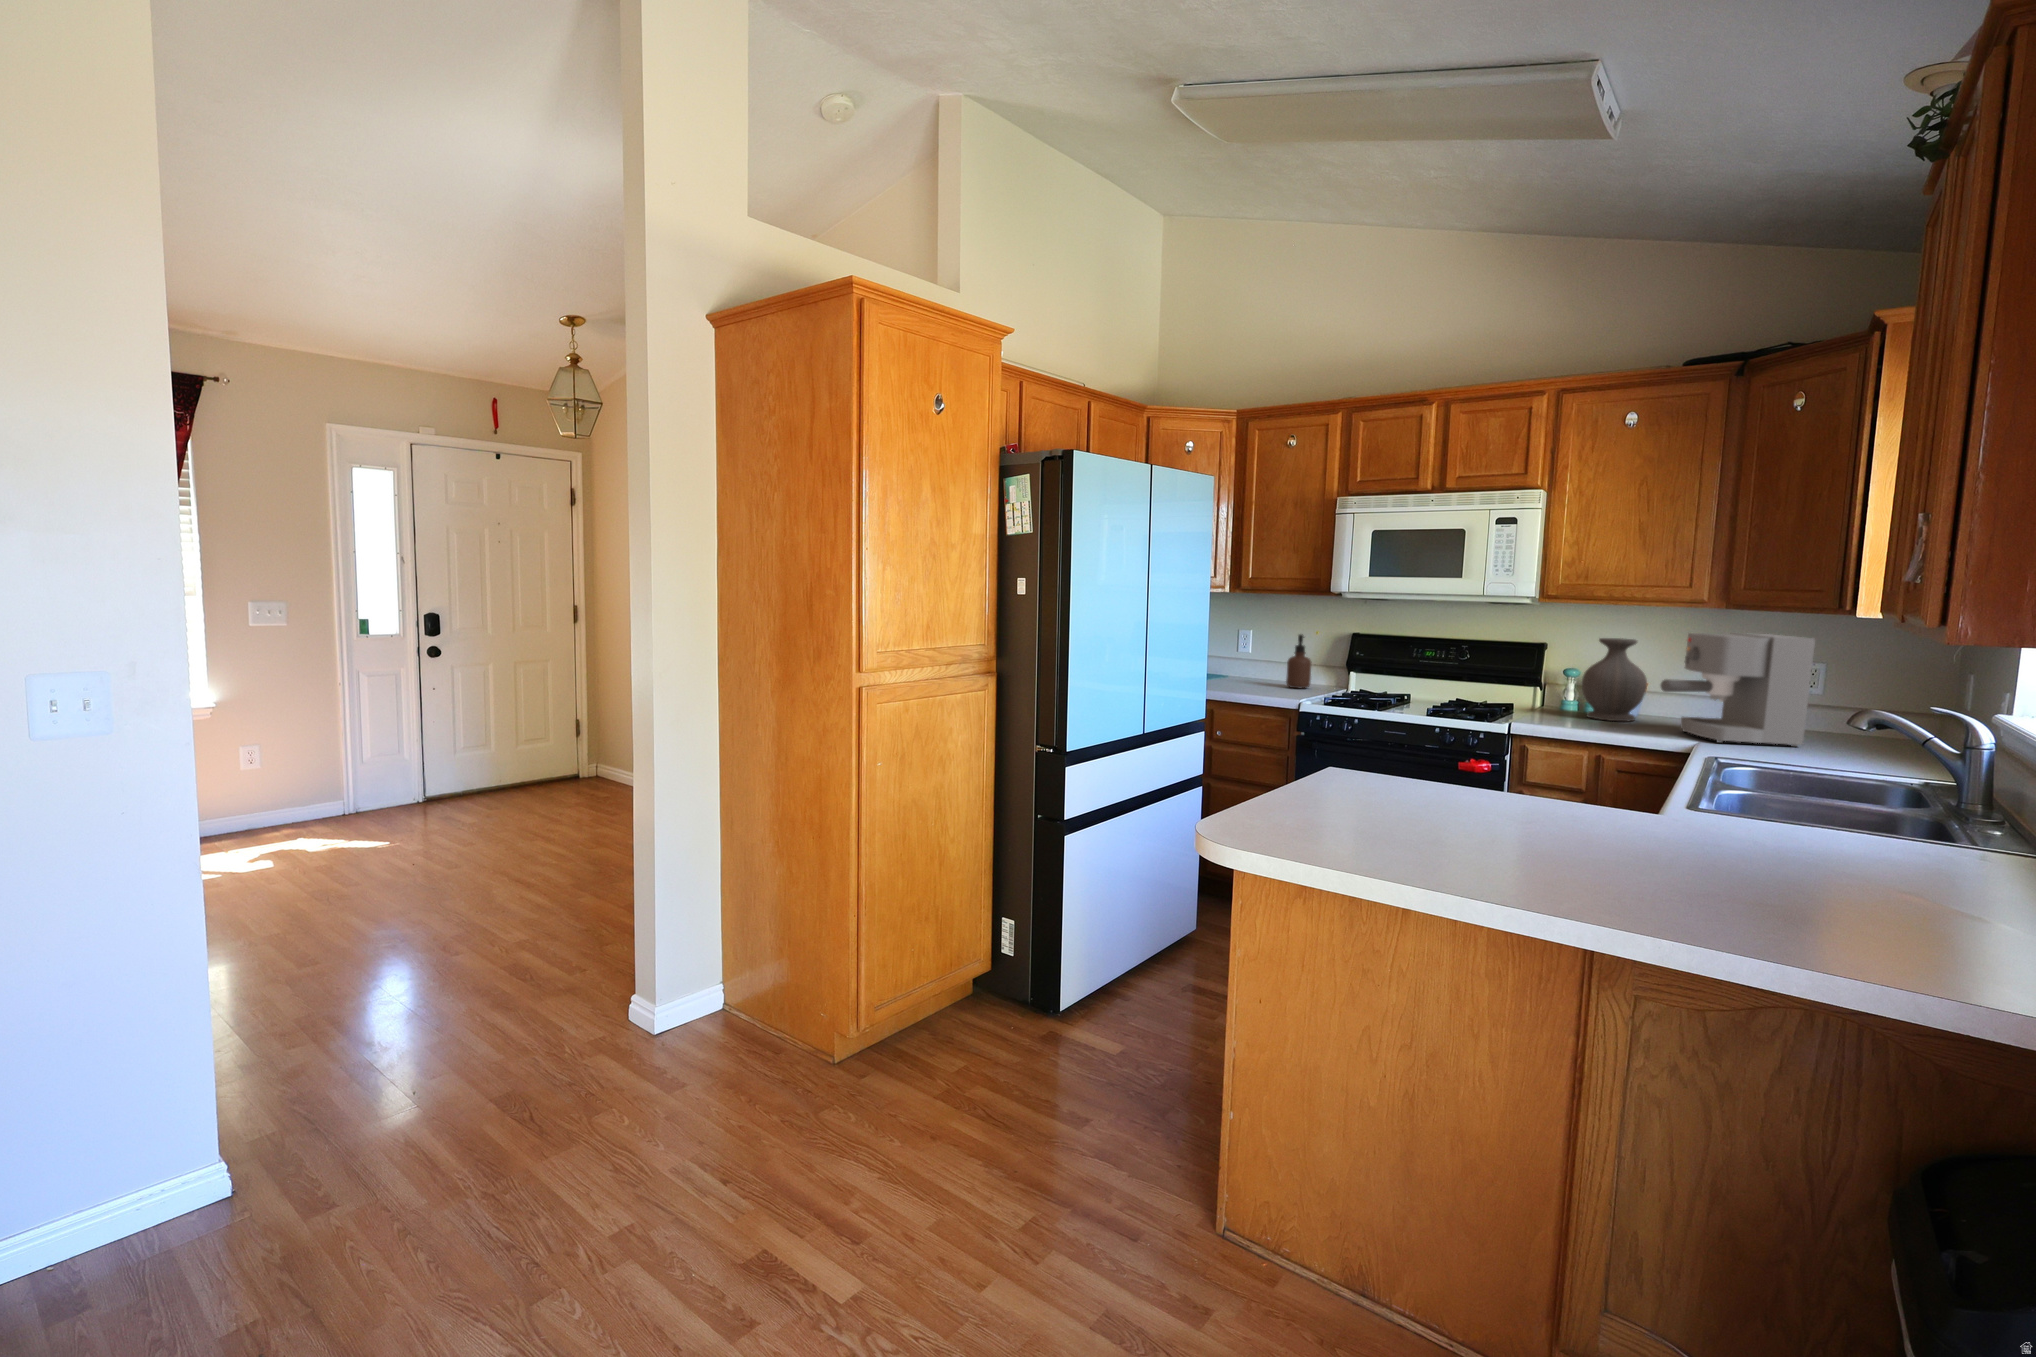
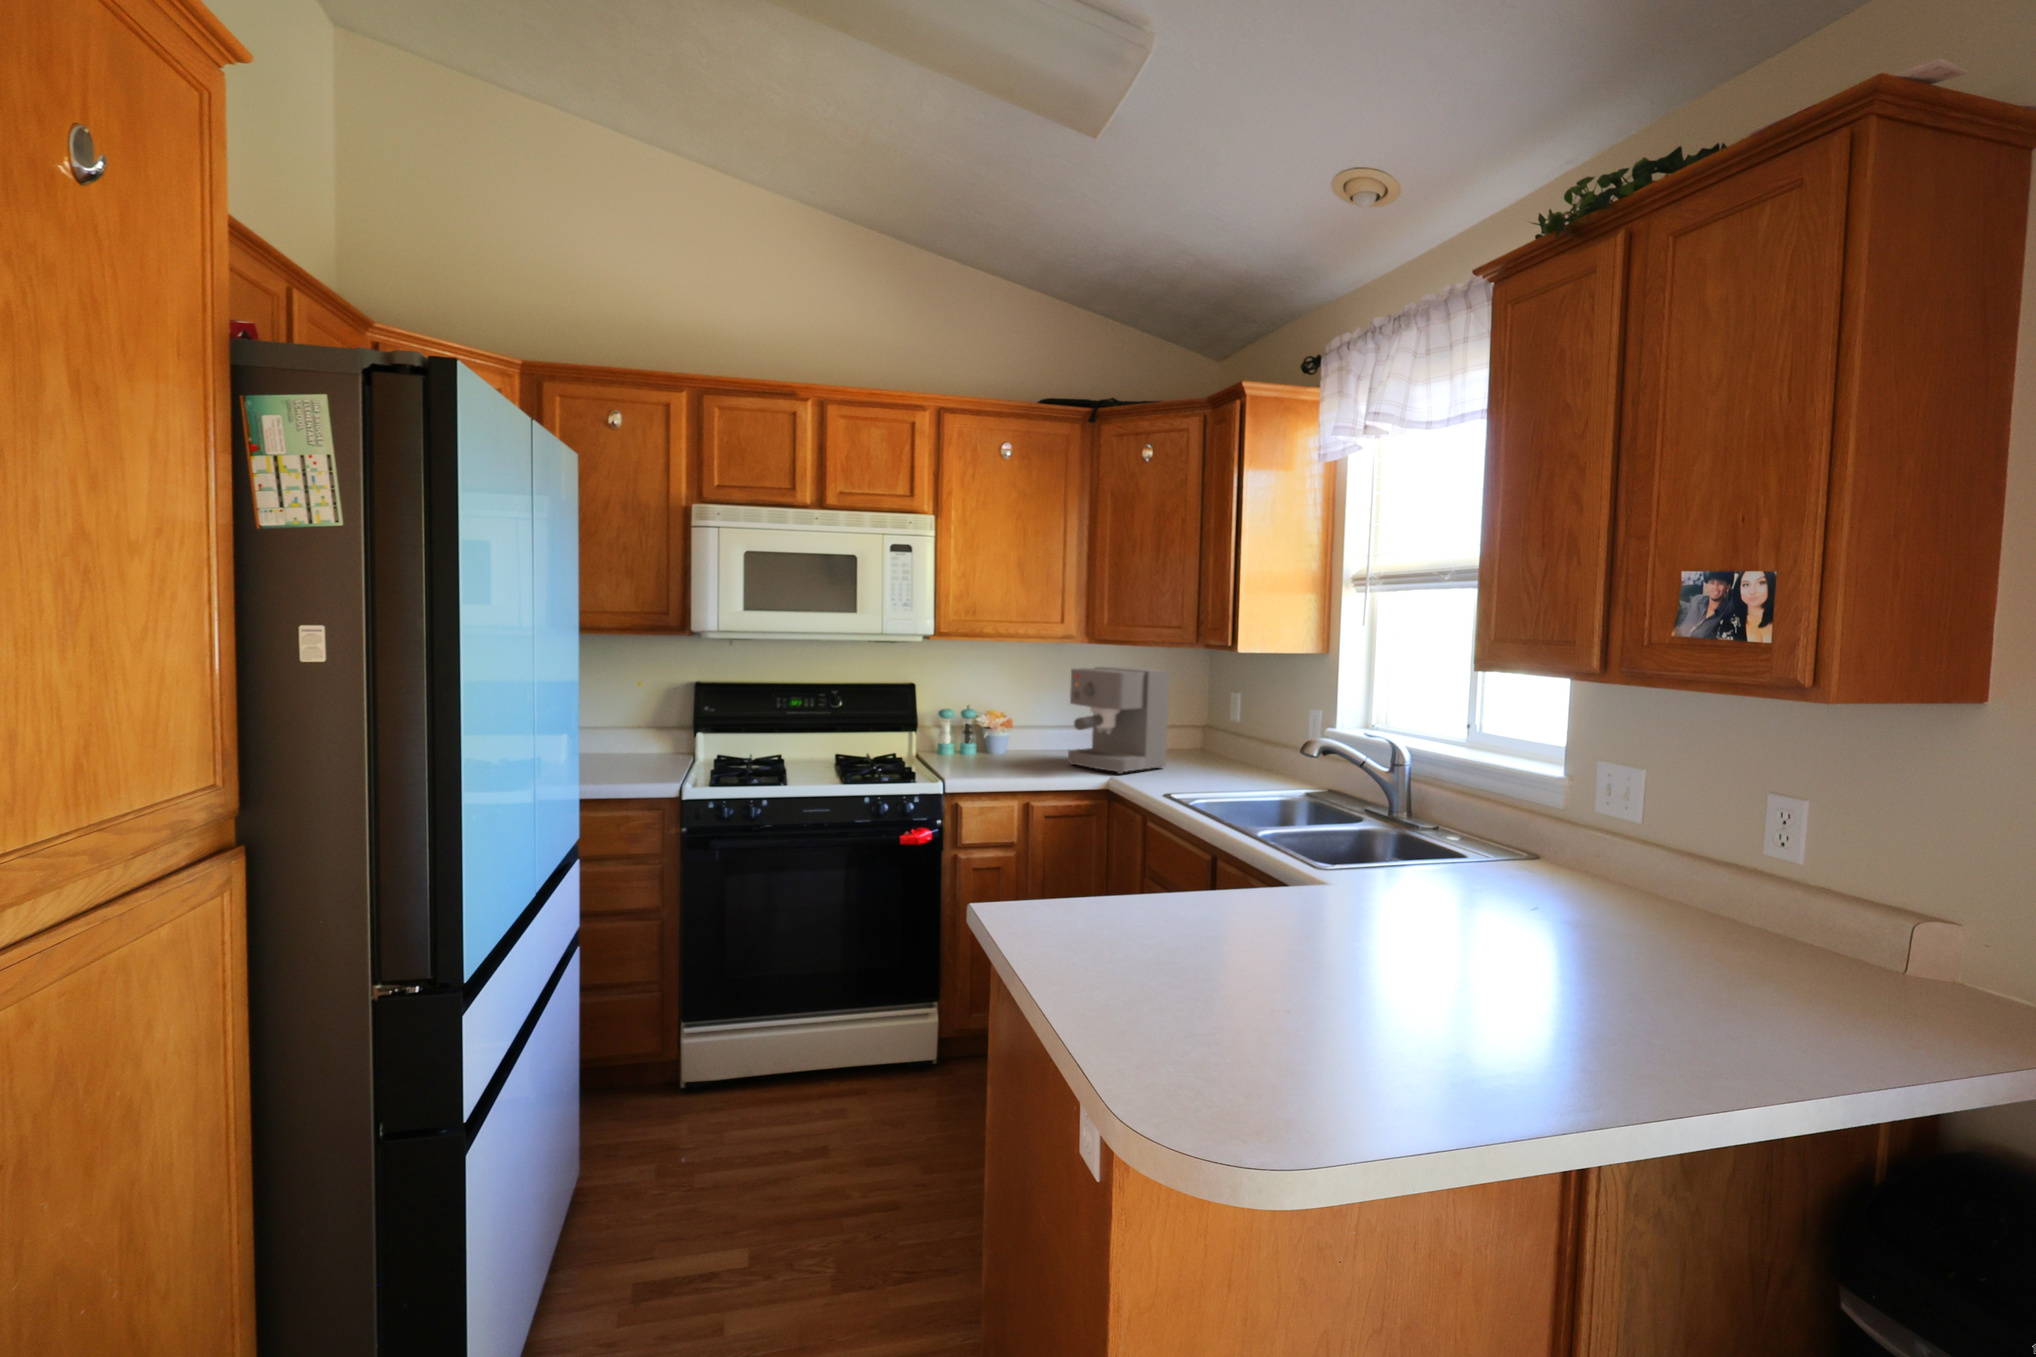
soap dispenser: present [1286,634,1312,689] -> none [612,688,646,763]
vase: present [1582,638,1647,721] -> none [968,675,1024,761]

